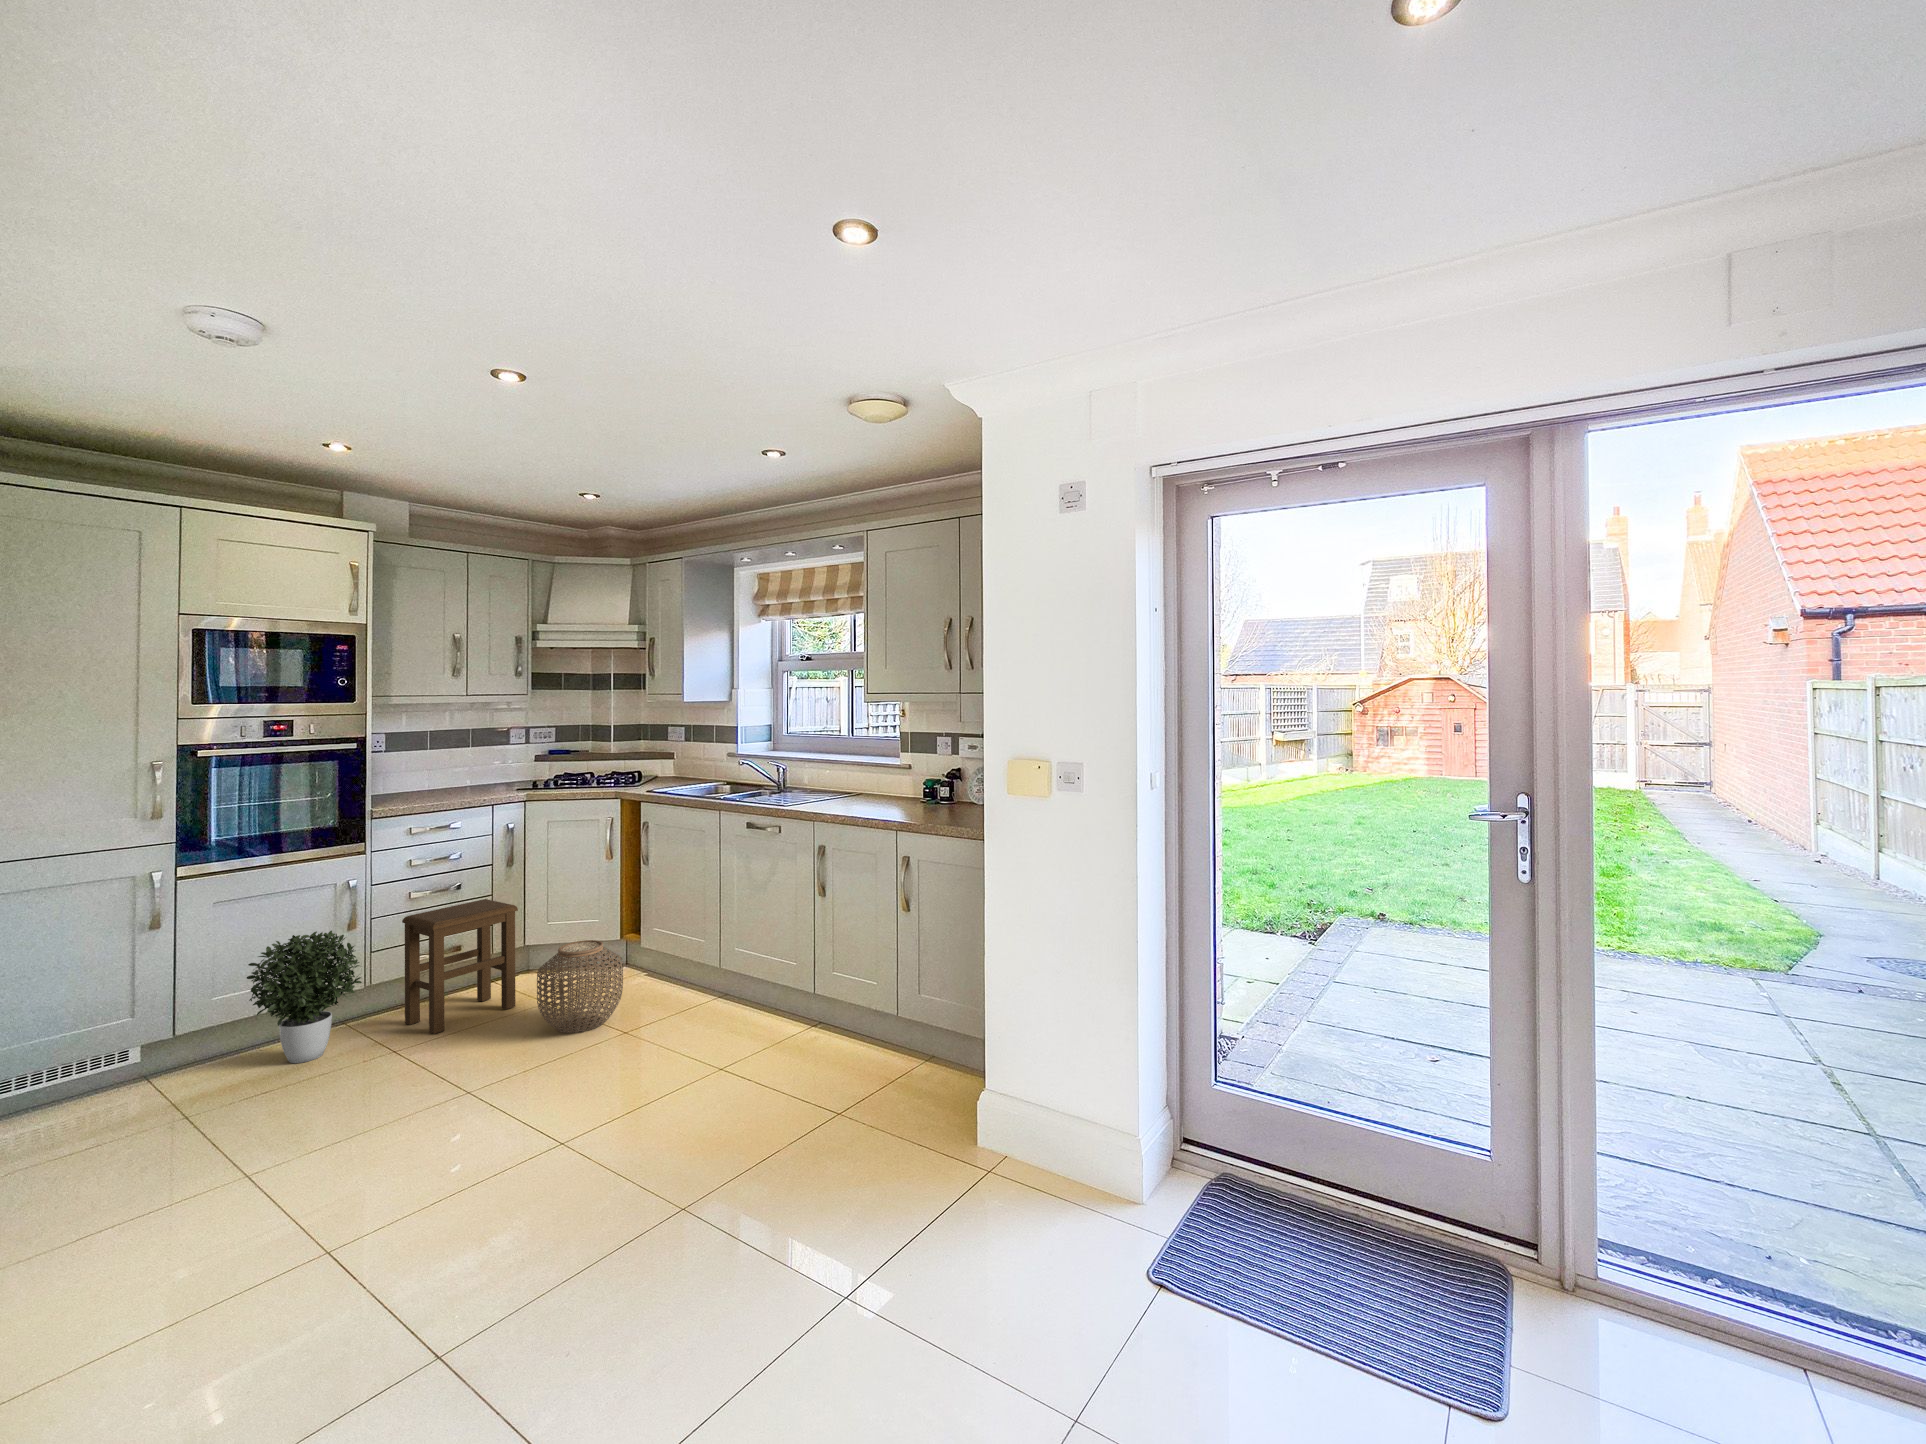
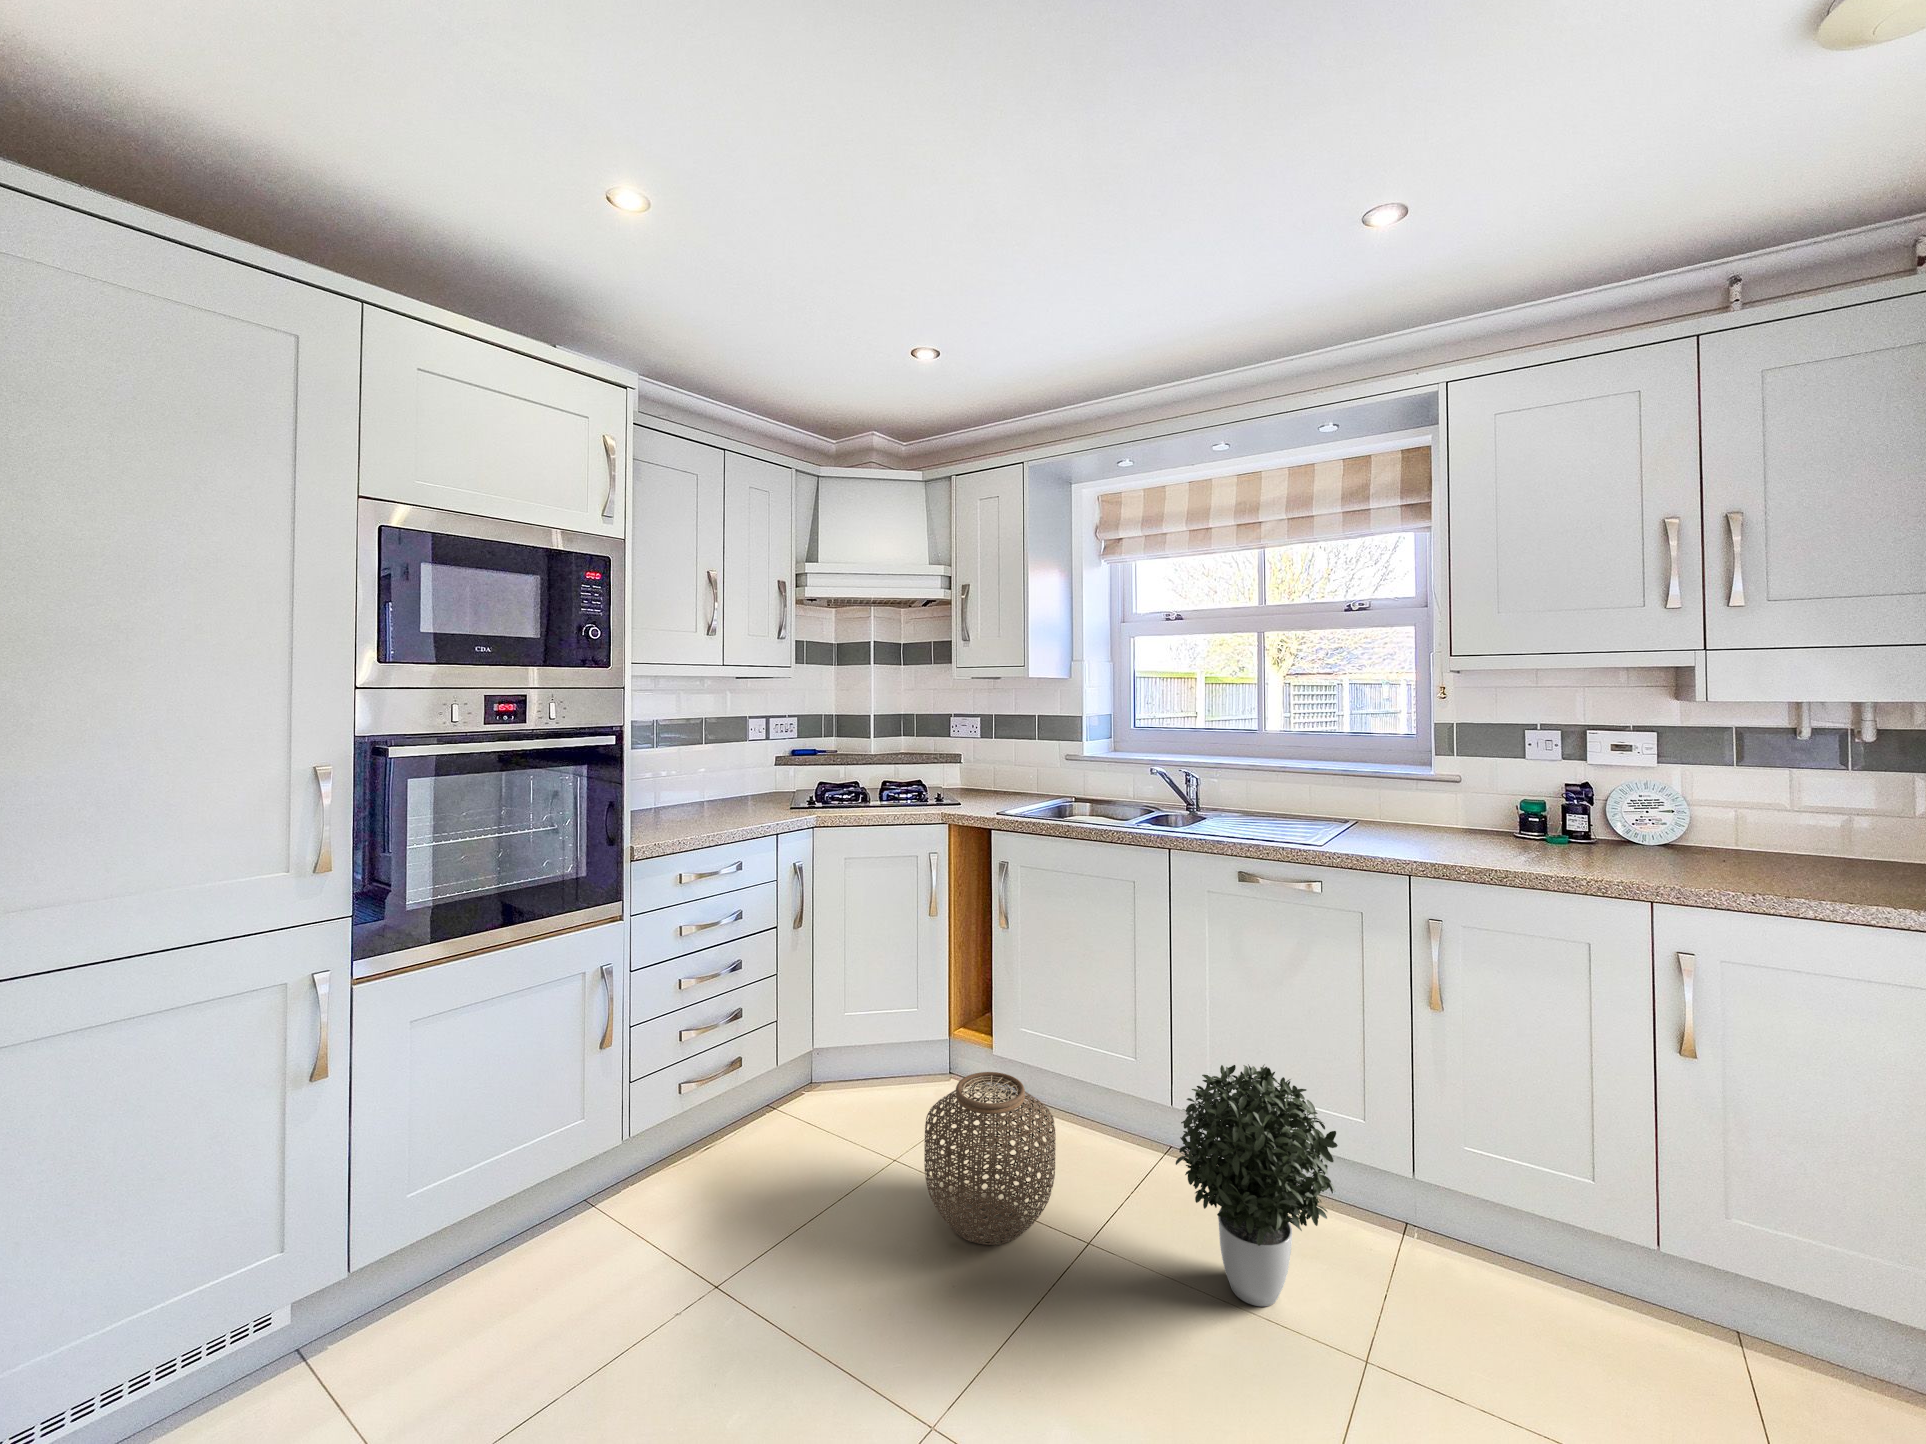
stool: present [402,899,518,1034] -> none [687,987,850,1239]
potted plant: present [247,931,362,1063] -> present [1176,1064,1338,1306]

